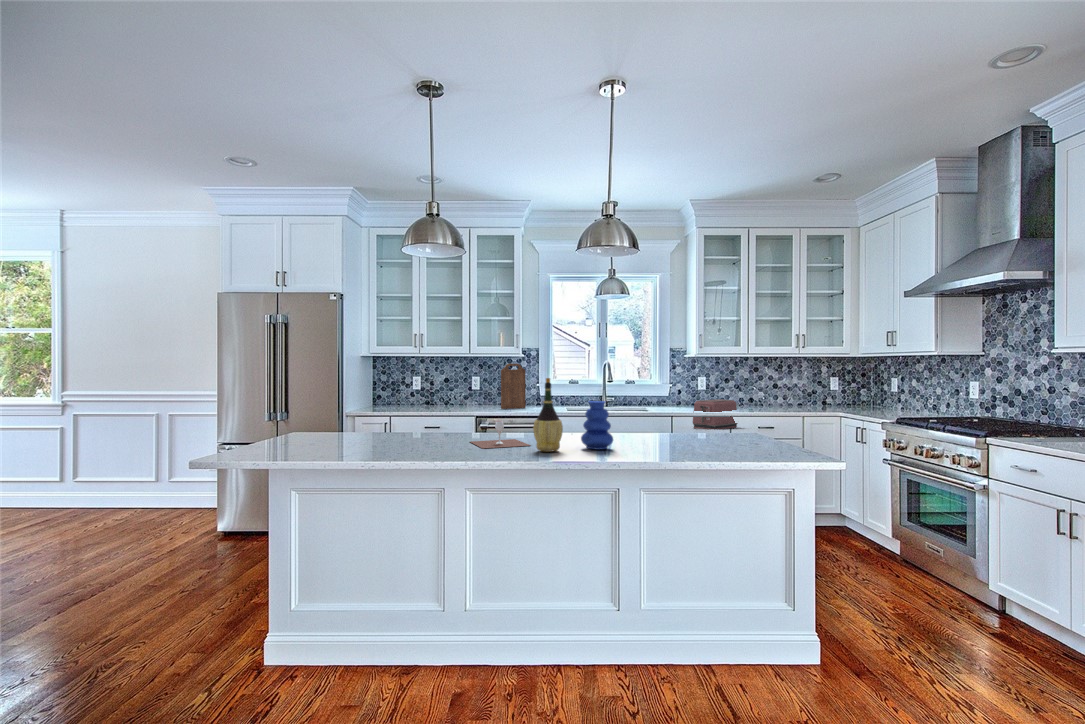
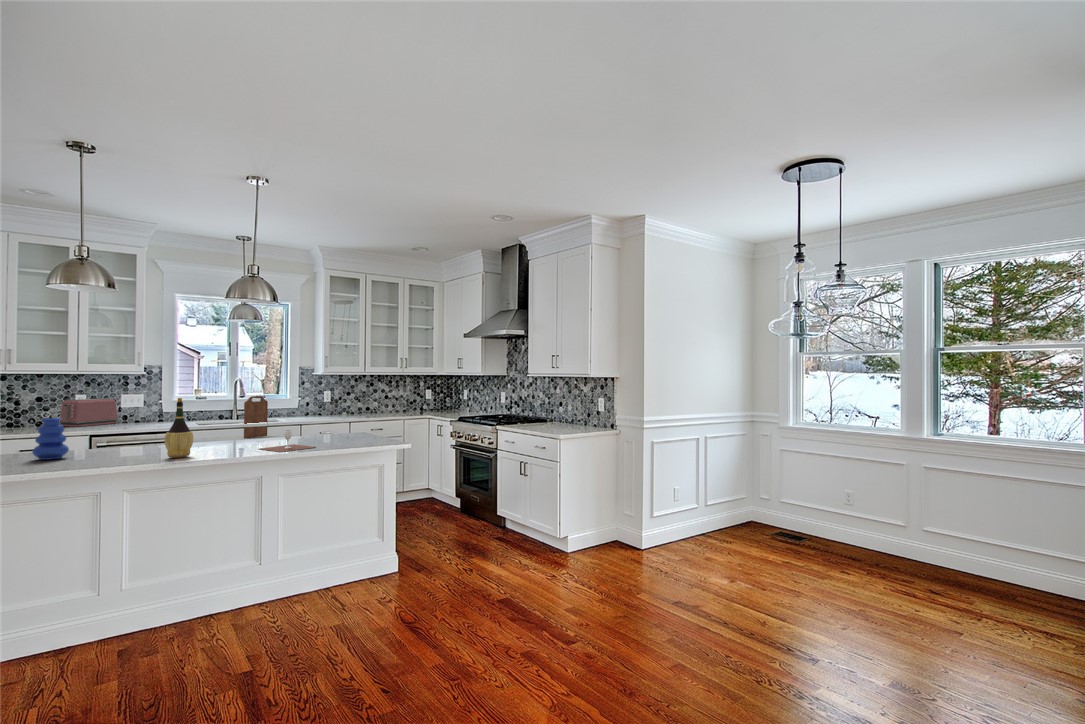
cutting board: present [501,364,526,409] -> present [244,396,268,438]
toaster: present [693,399,738,429] -> present [60,399,118,427]
vase: present [581,401,613,450] -> present [32,418,69,460]
wine glass: present [471,421,530,448] -> present [260,430,315,452]

